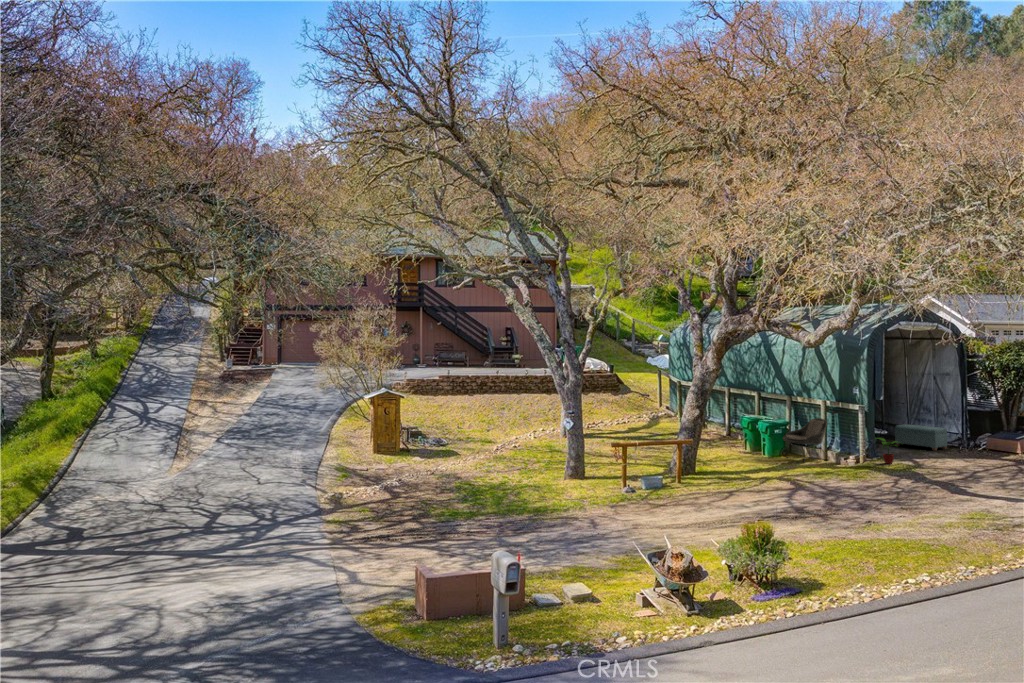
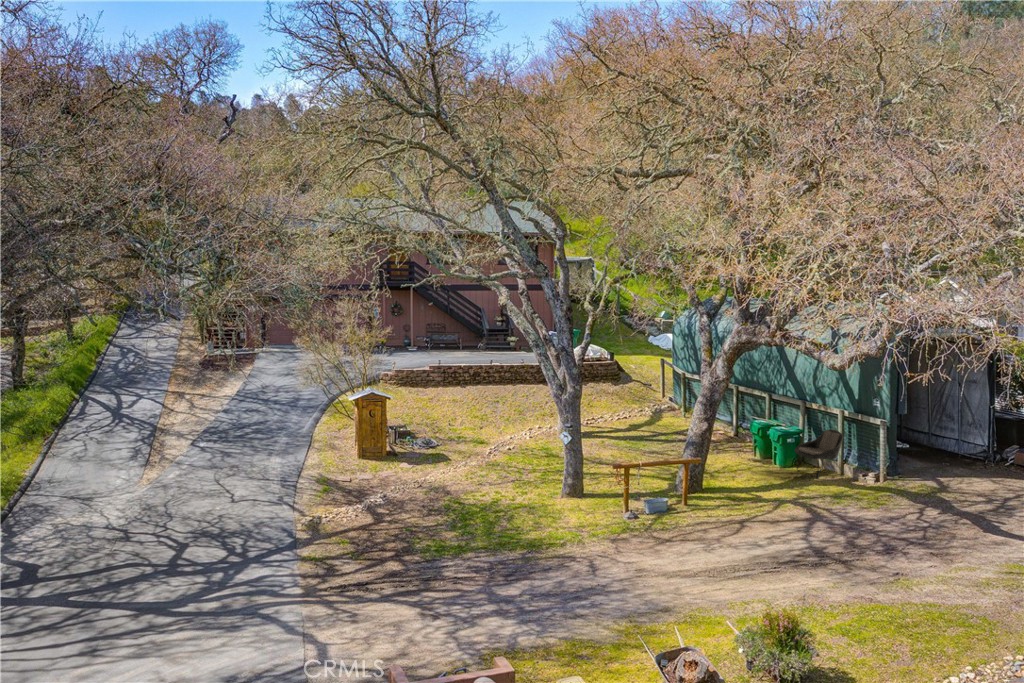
bench: present [895,424,947,451] -> none [912,432,968,463]
potted plant: present [876,438,902,464] -> none [890,454,925,483]

